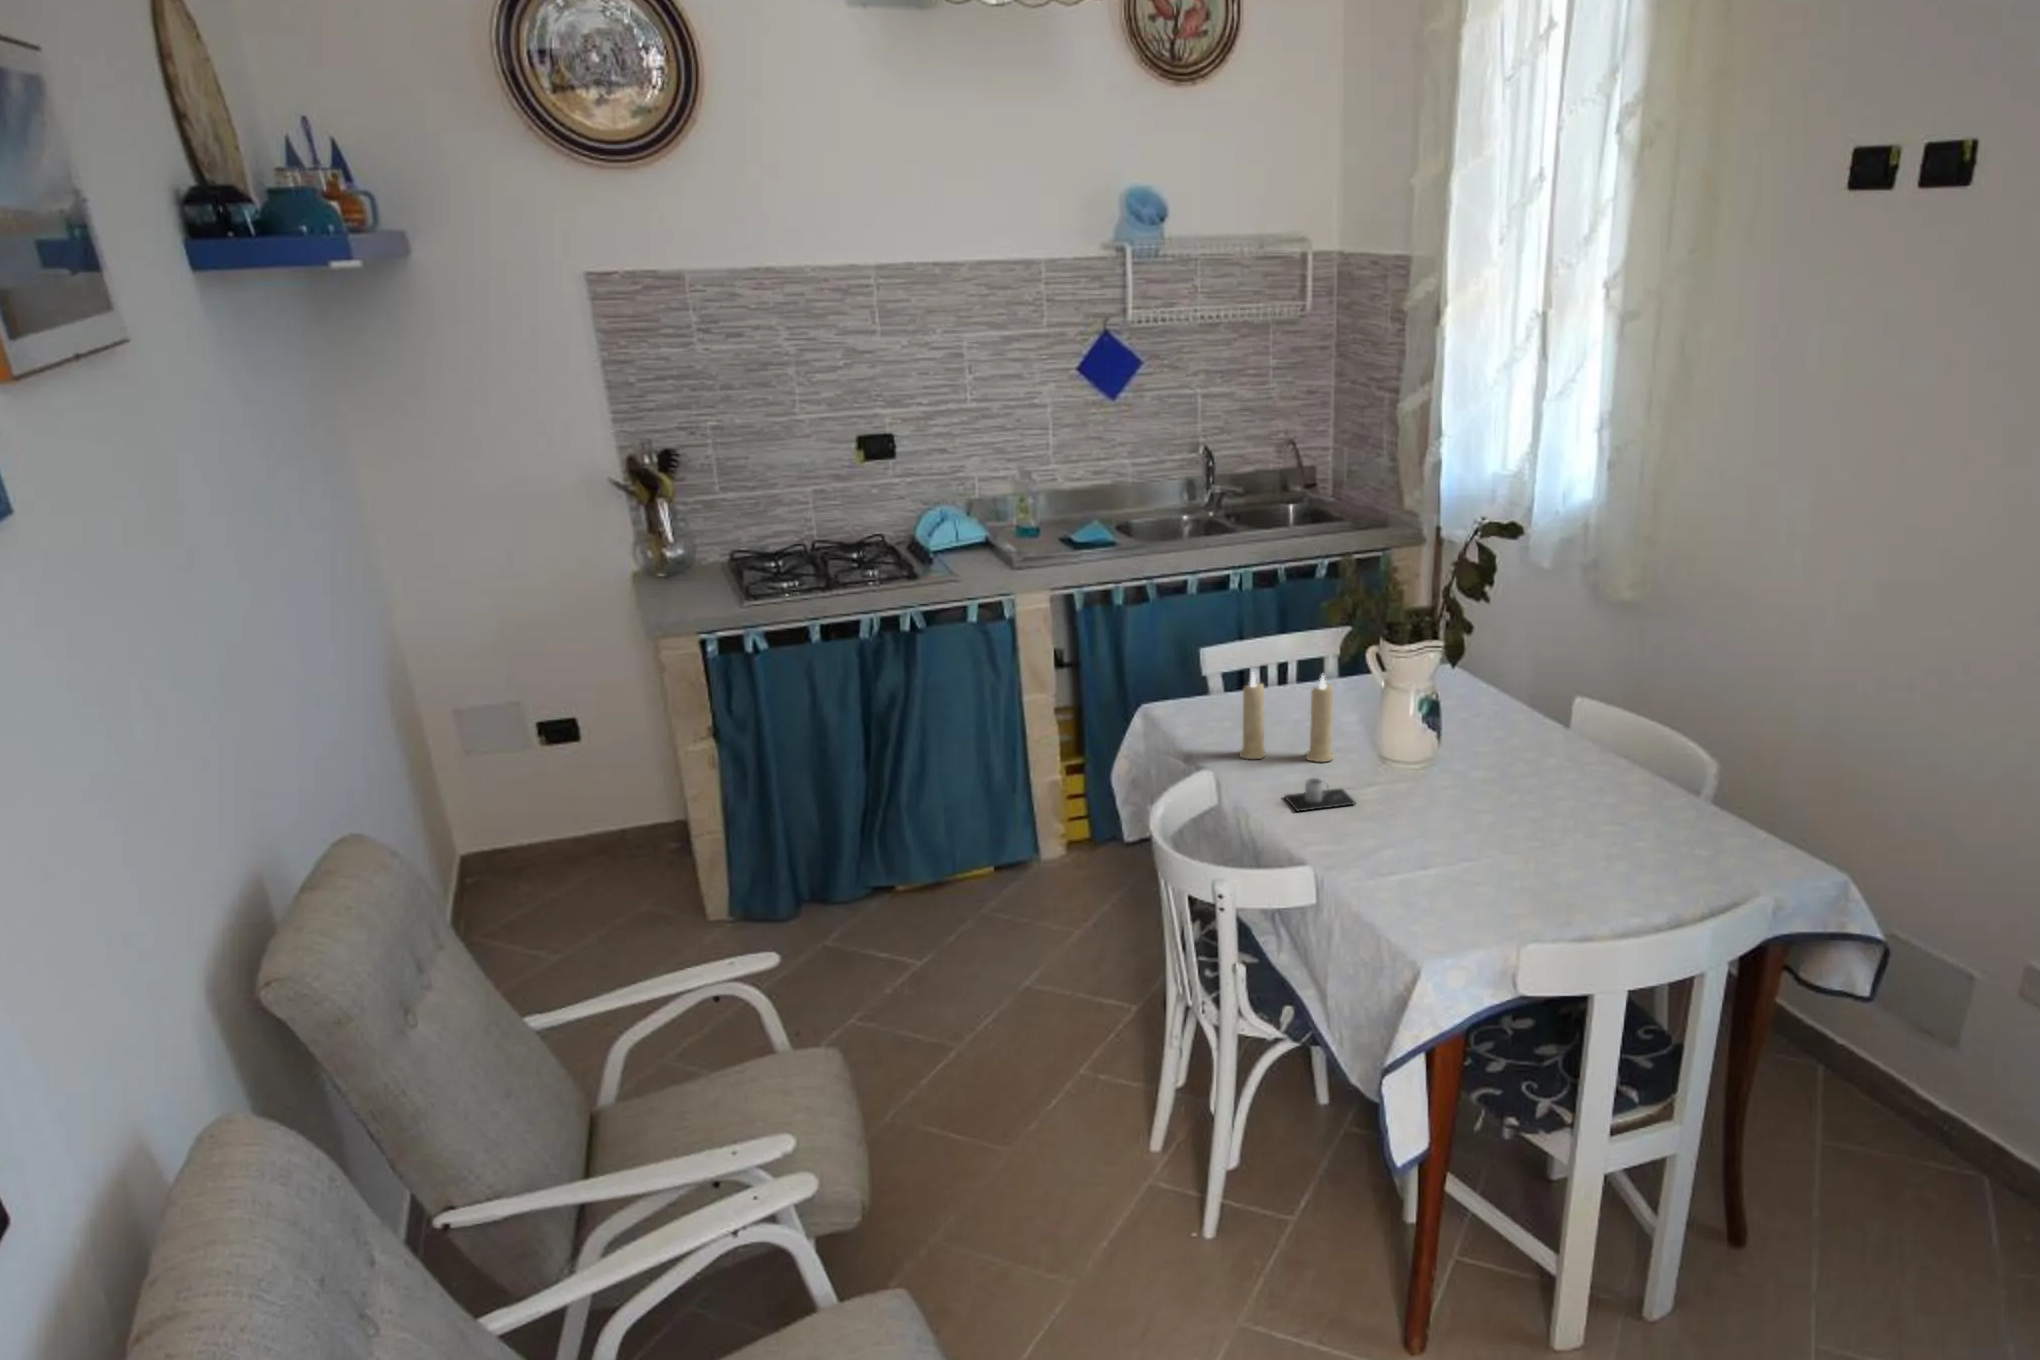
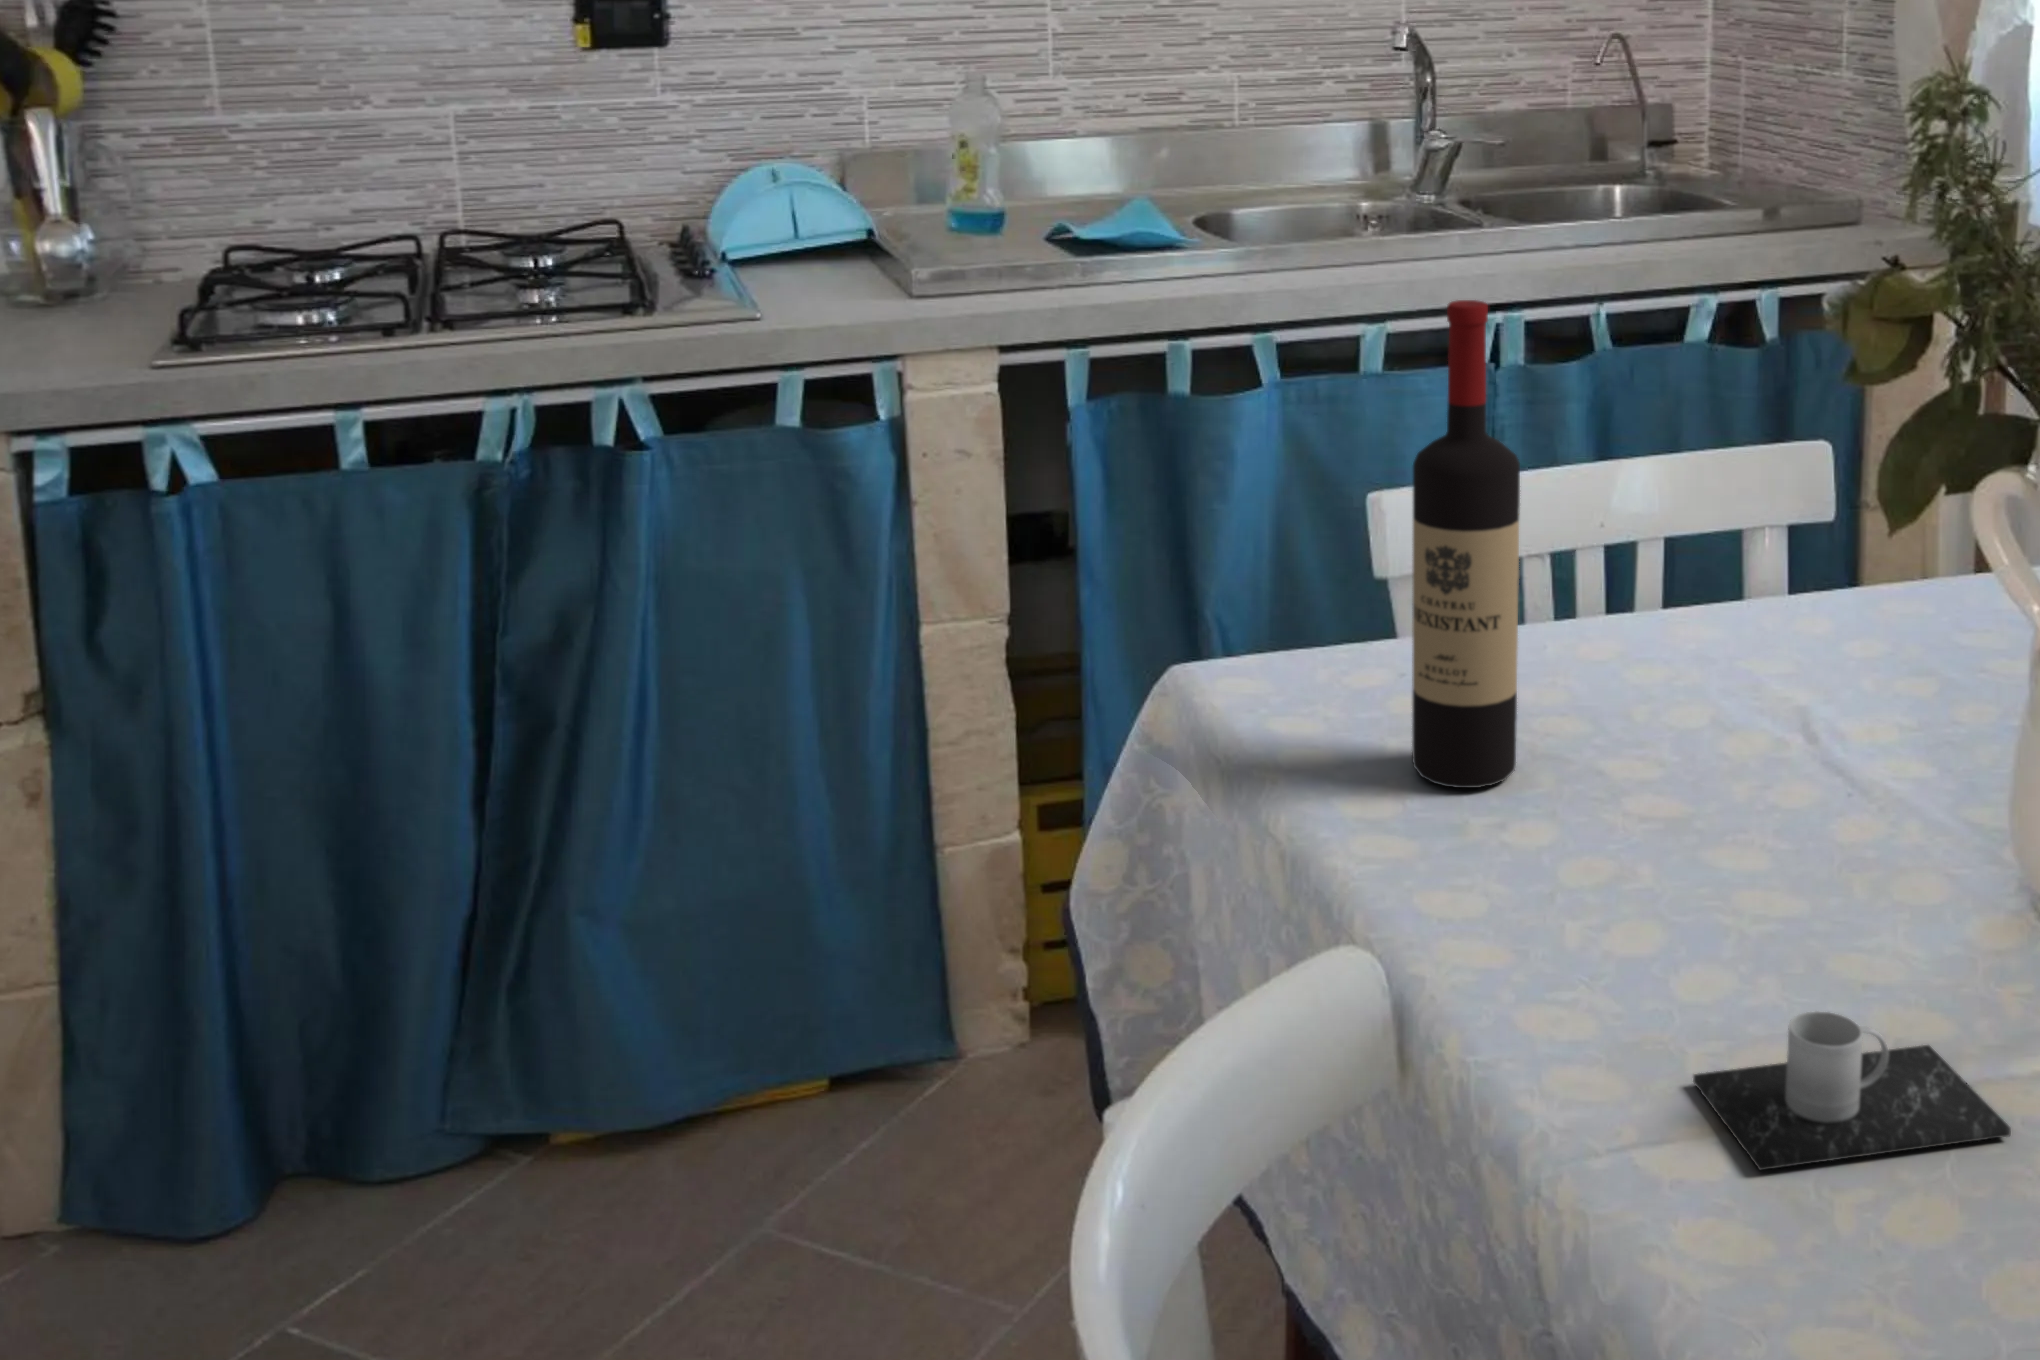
wine bottle: none [1213,595,1244,736] -> present [1412,300,1520,788]
candle: present [1239,673,1334,762] -> none [1501,545,1868,909]

